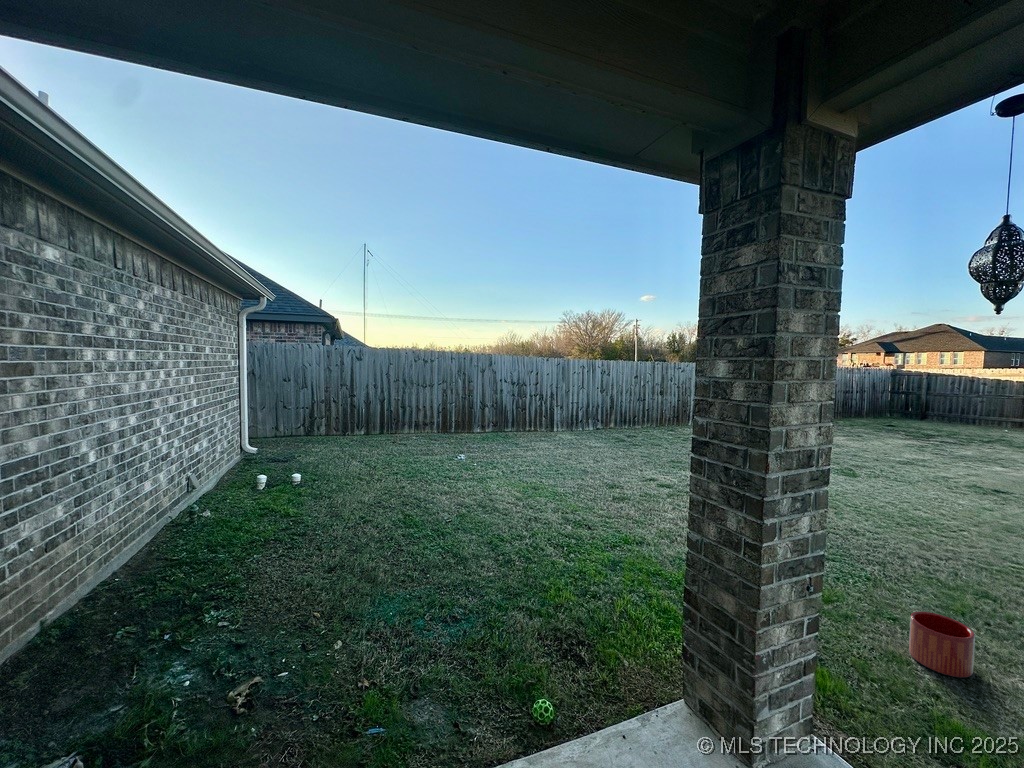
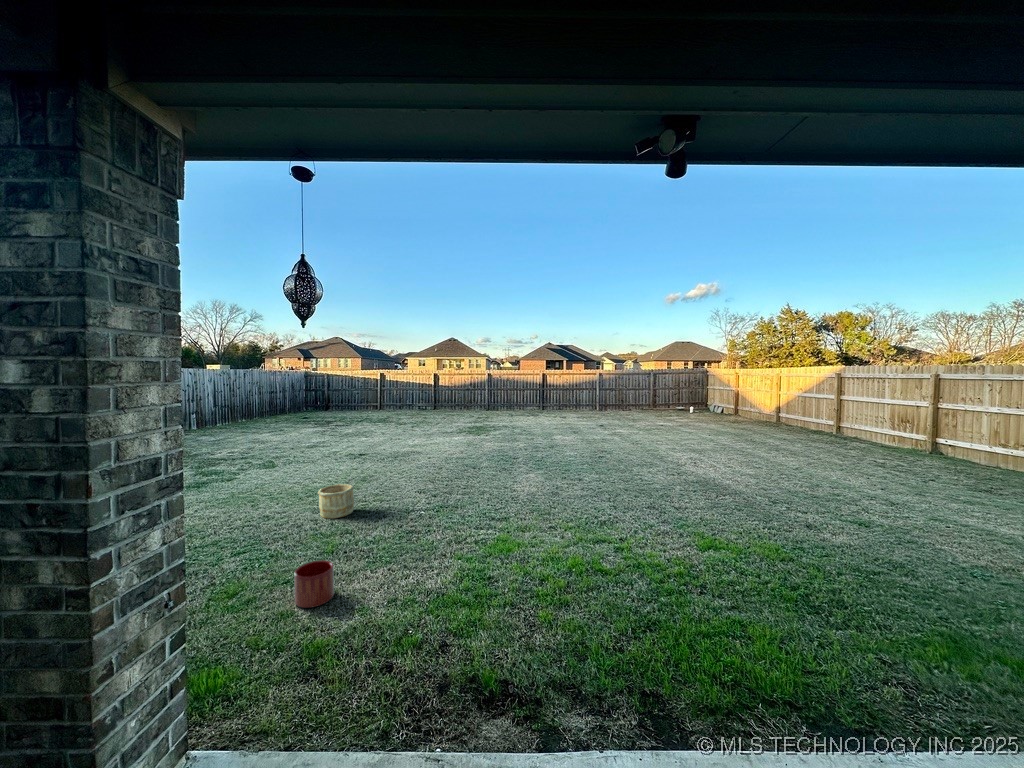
wooden bucket: none [931,523,996,573] -> present [318,484,354,519]

